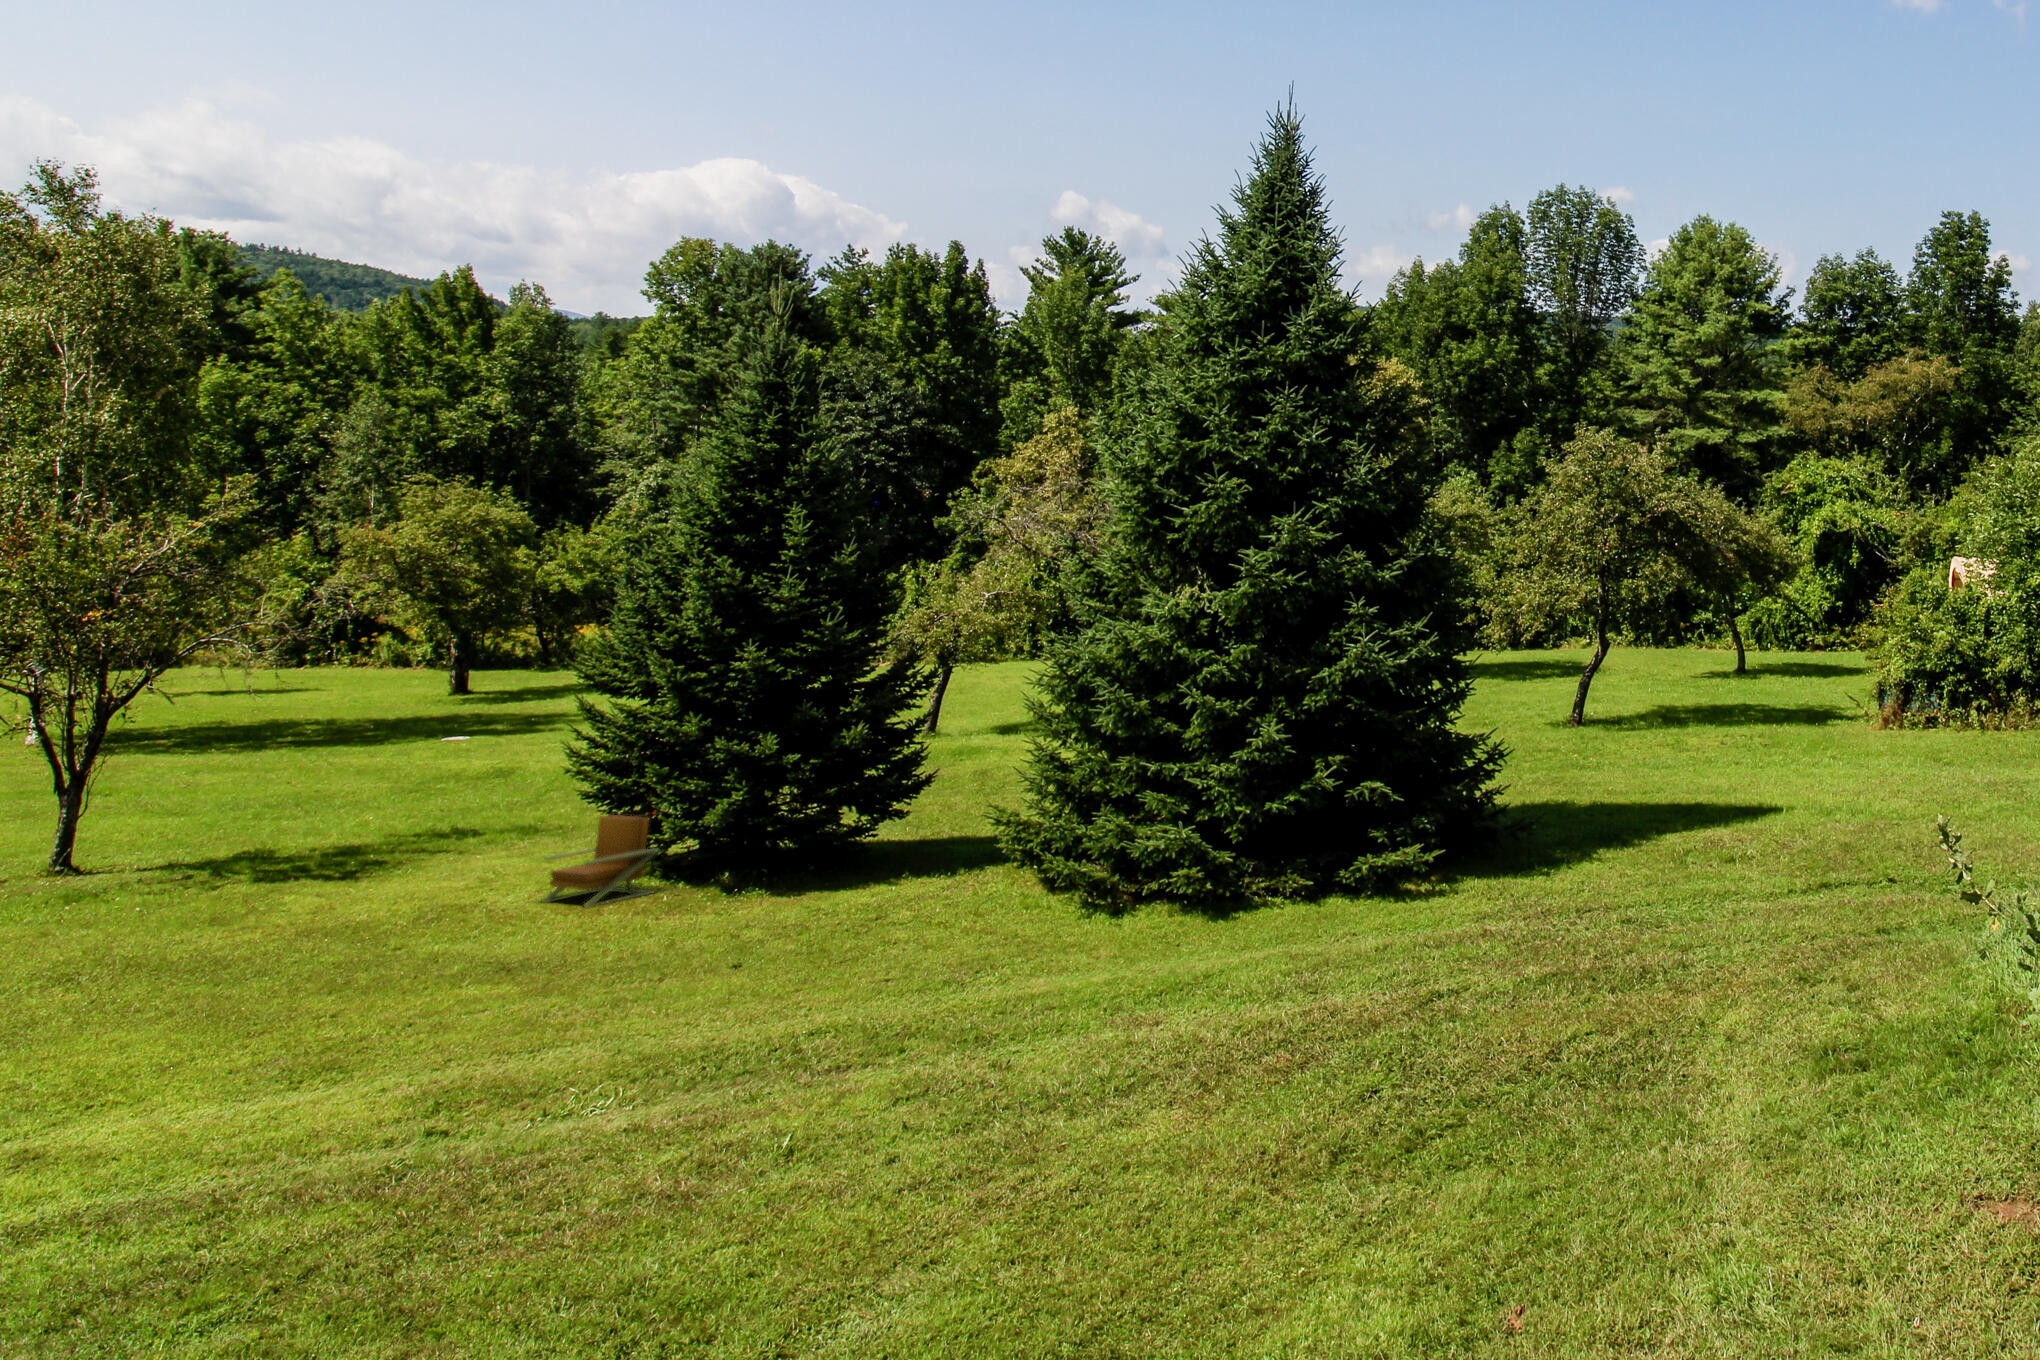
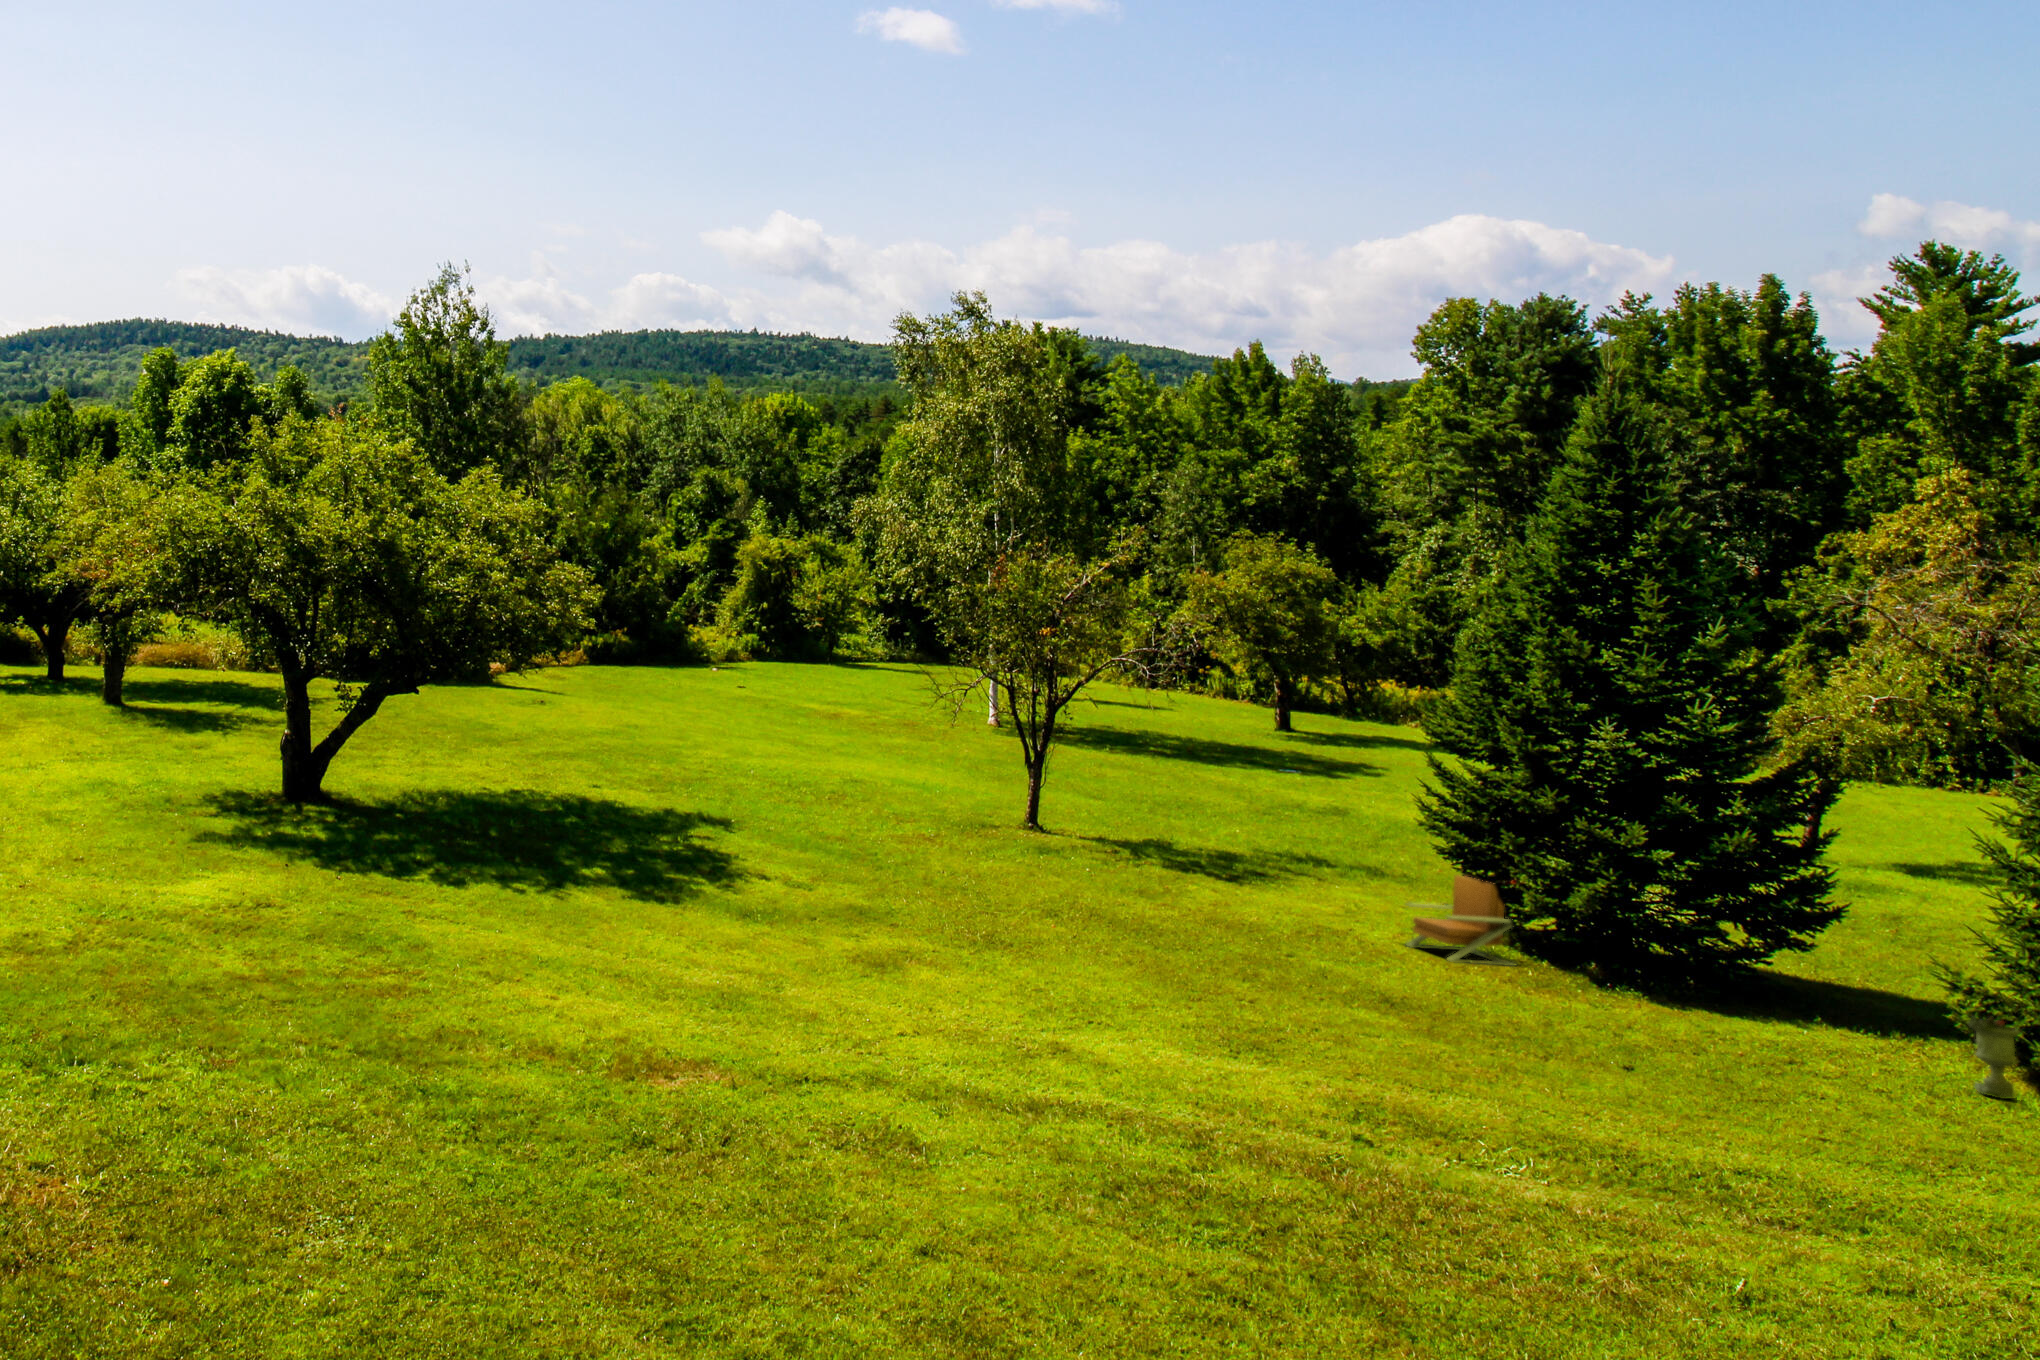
planter: none [1009,839,1043,905] -> present [1968,1016,2021,1099]

